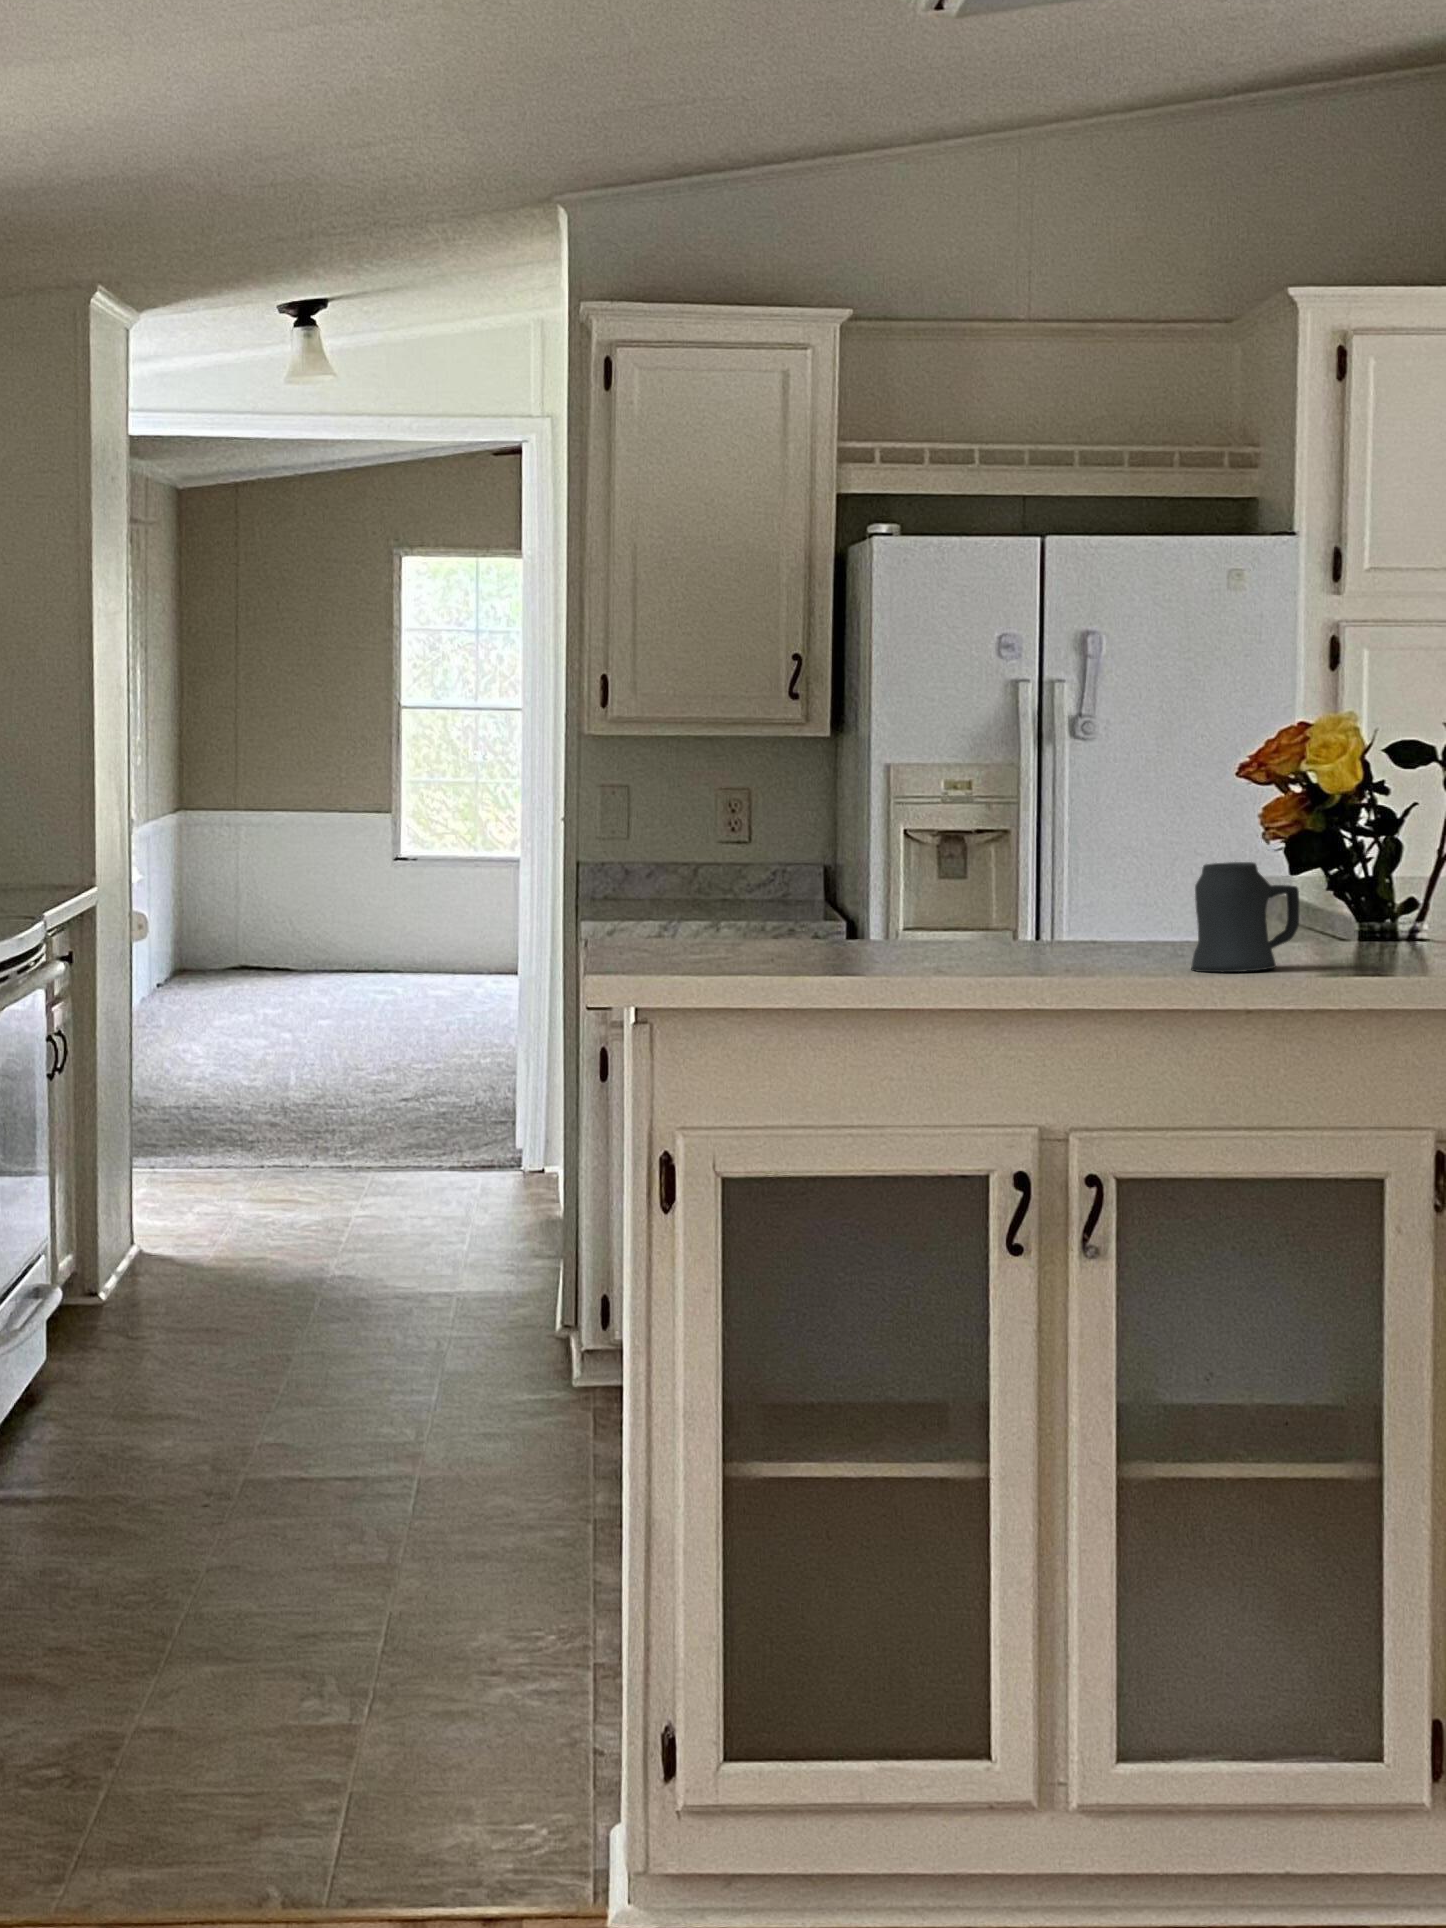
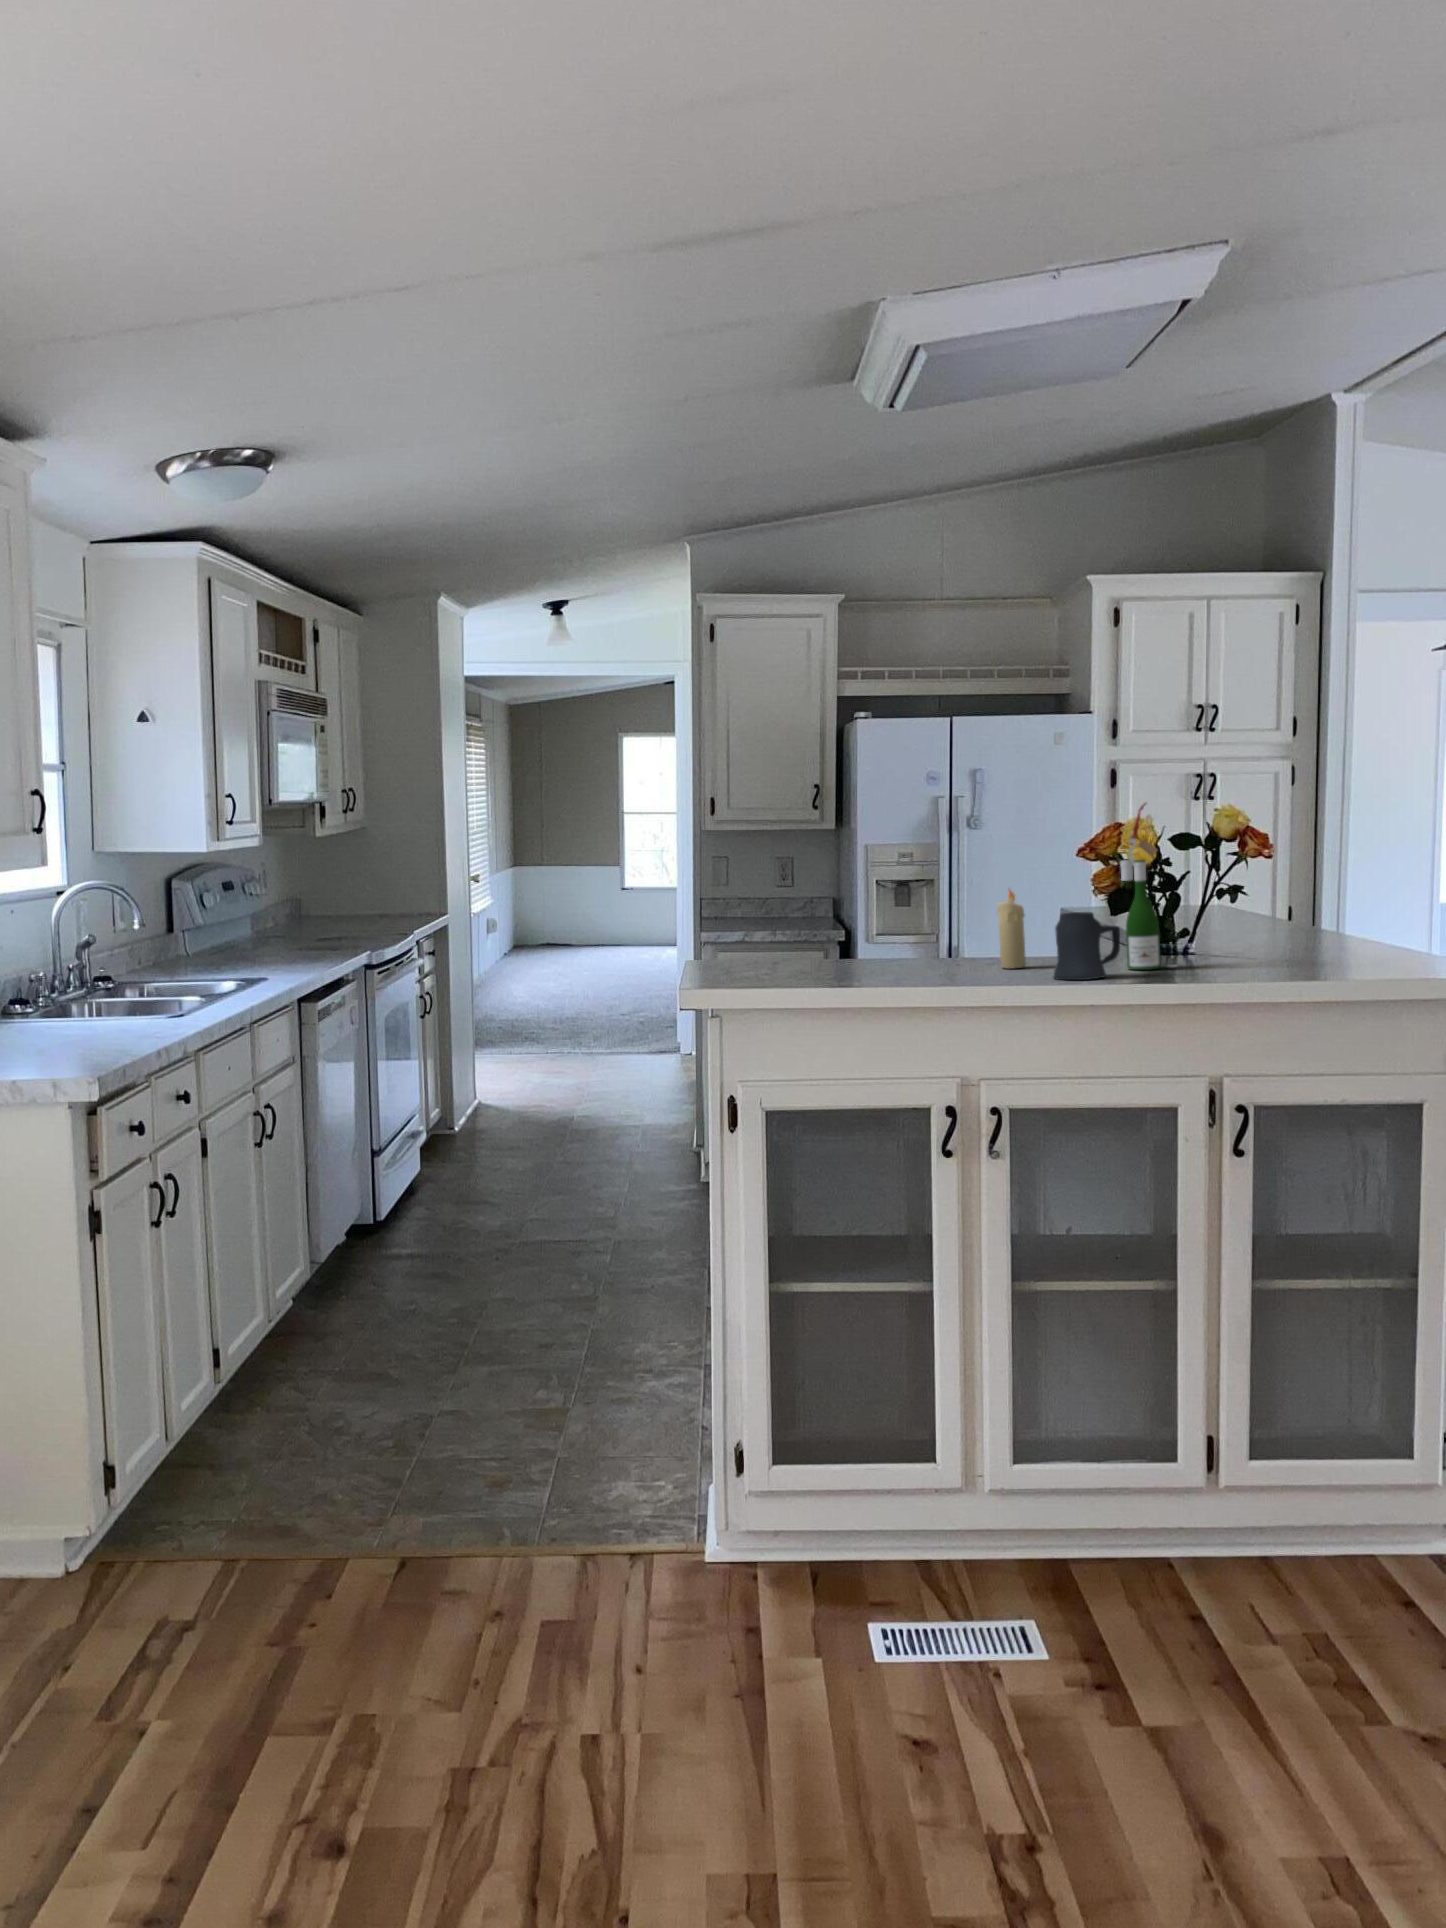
wine bottle: none [1303,686,1394,960] -> present [1120,803,1177,970]
candle: none [1102,822,1149,956] -> present [997,890,1026,968]

